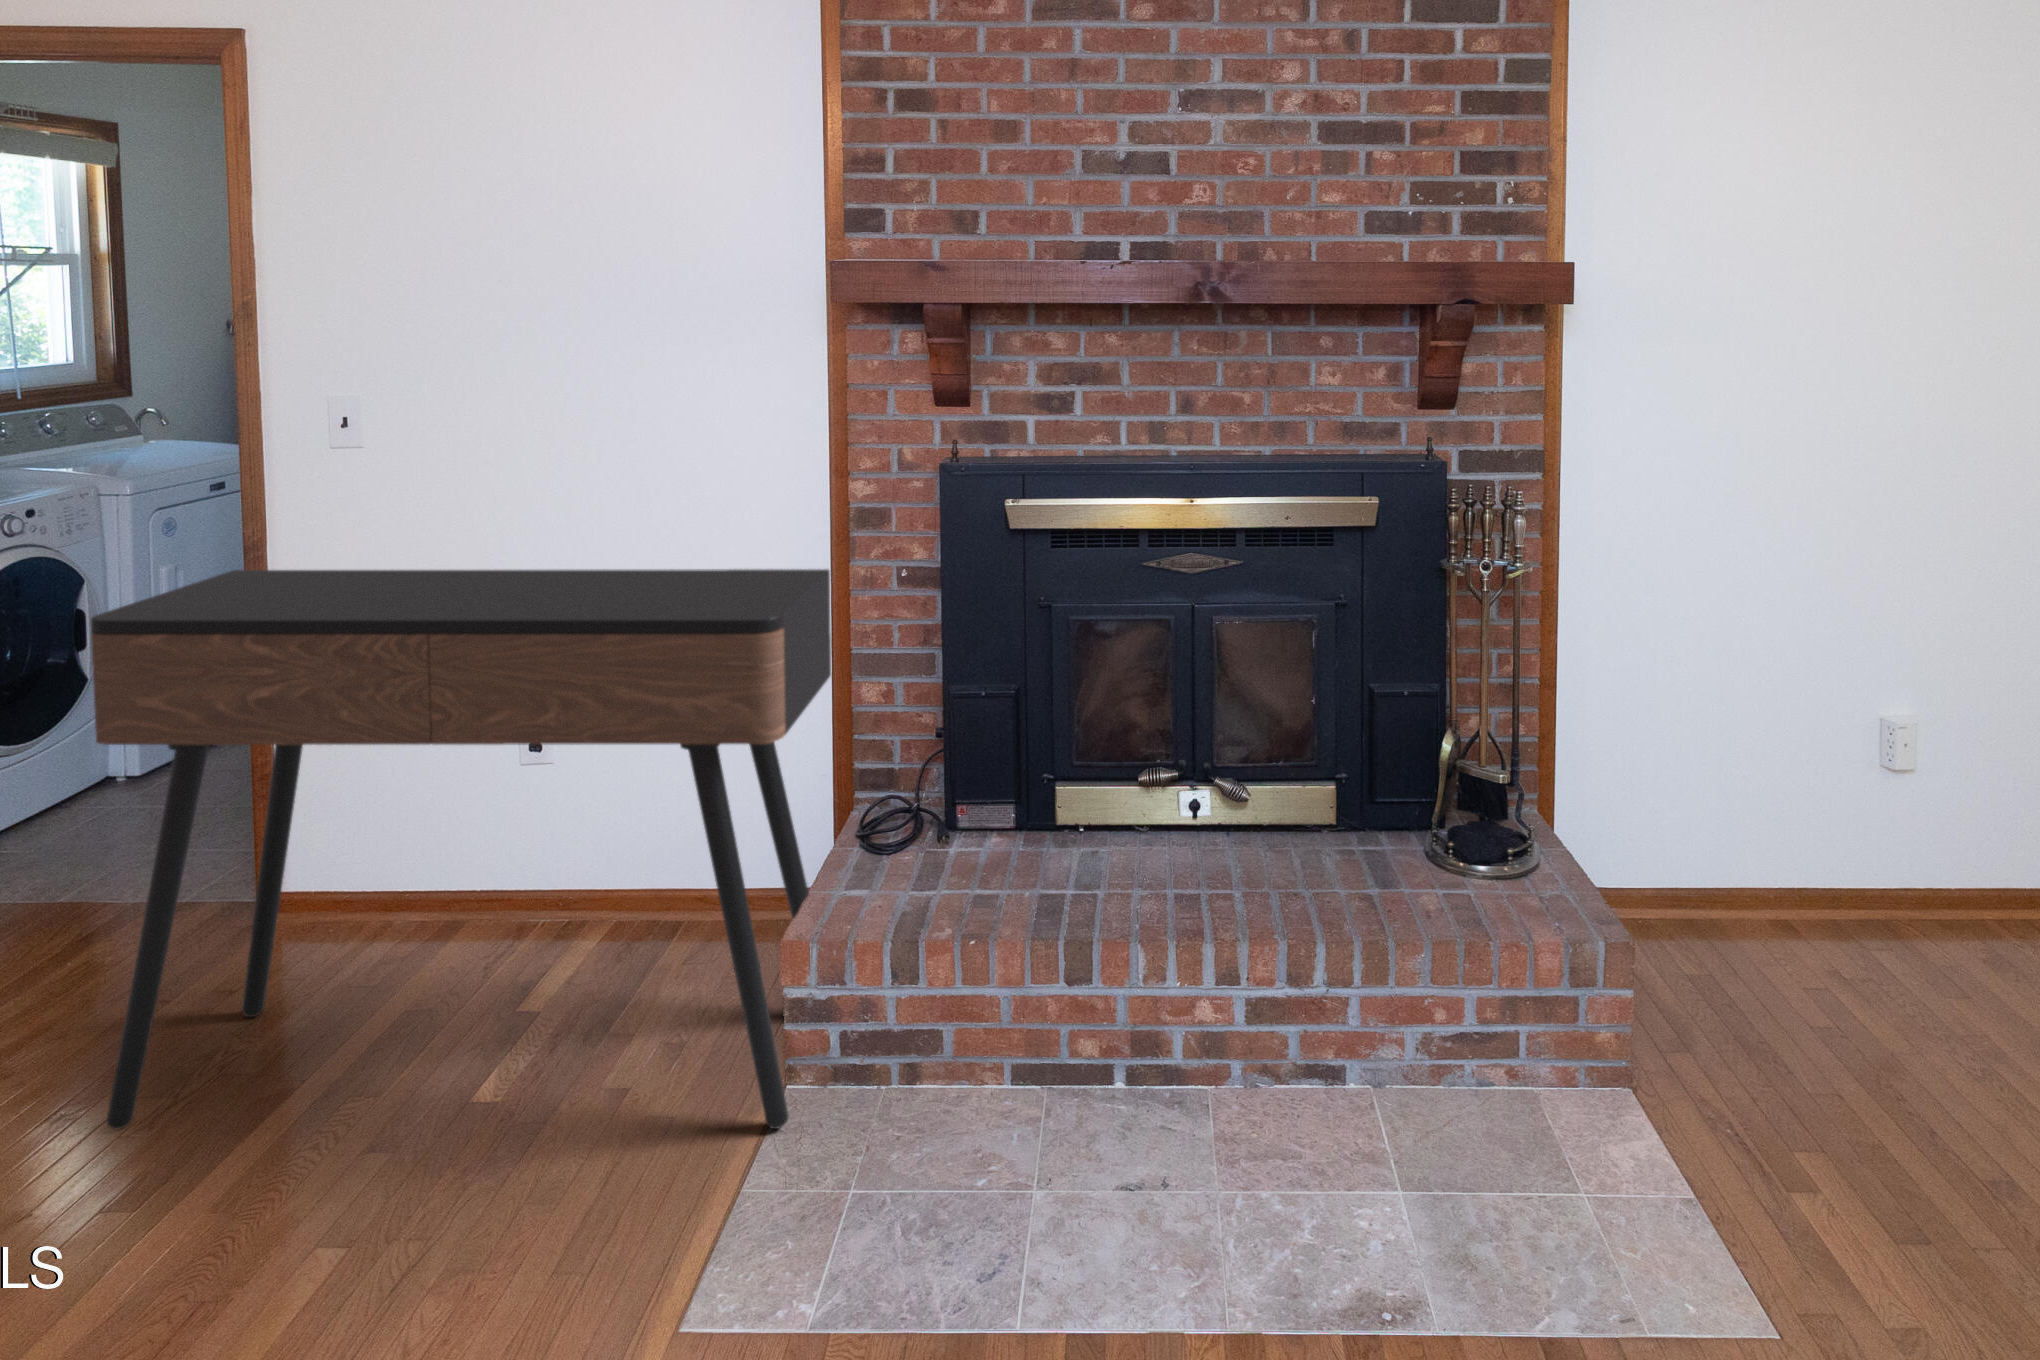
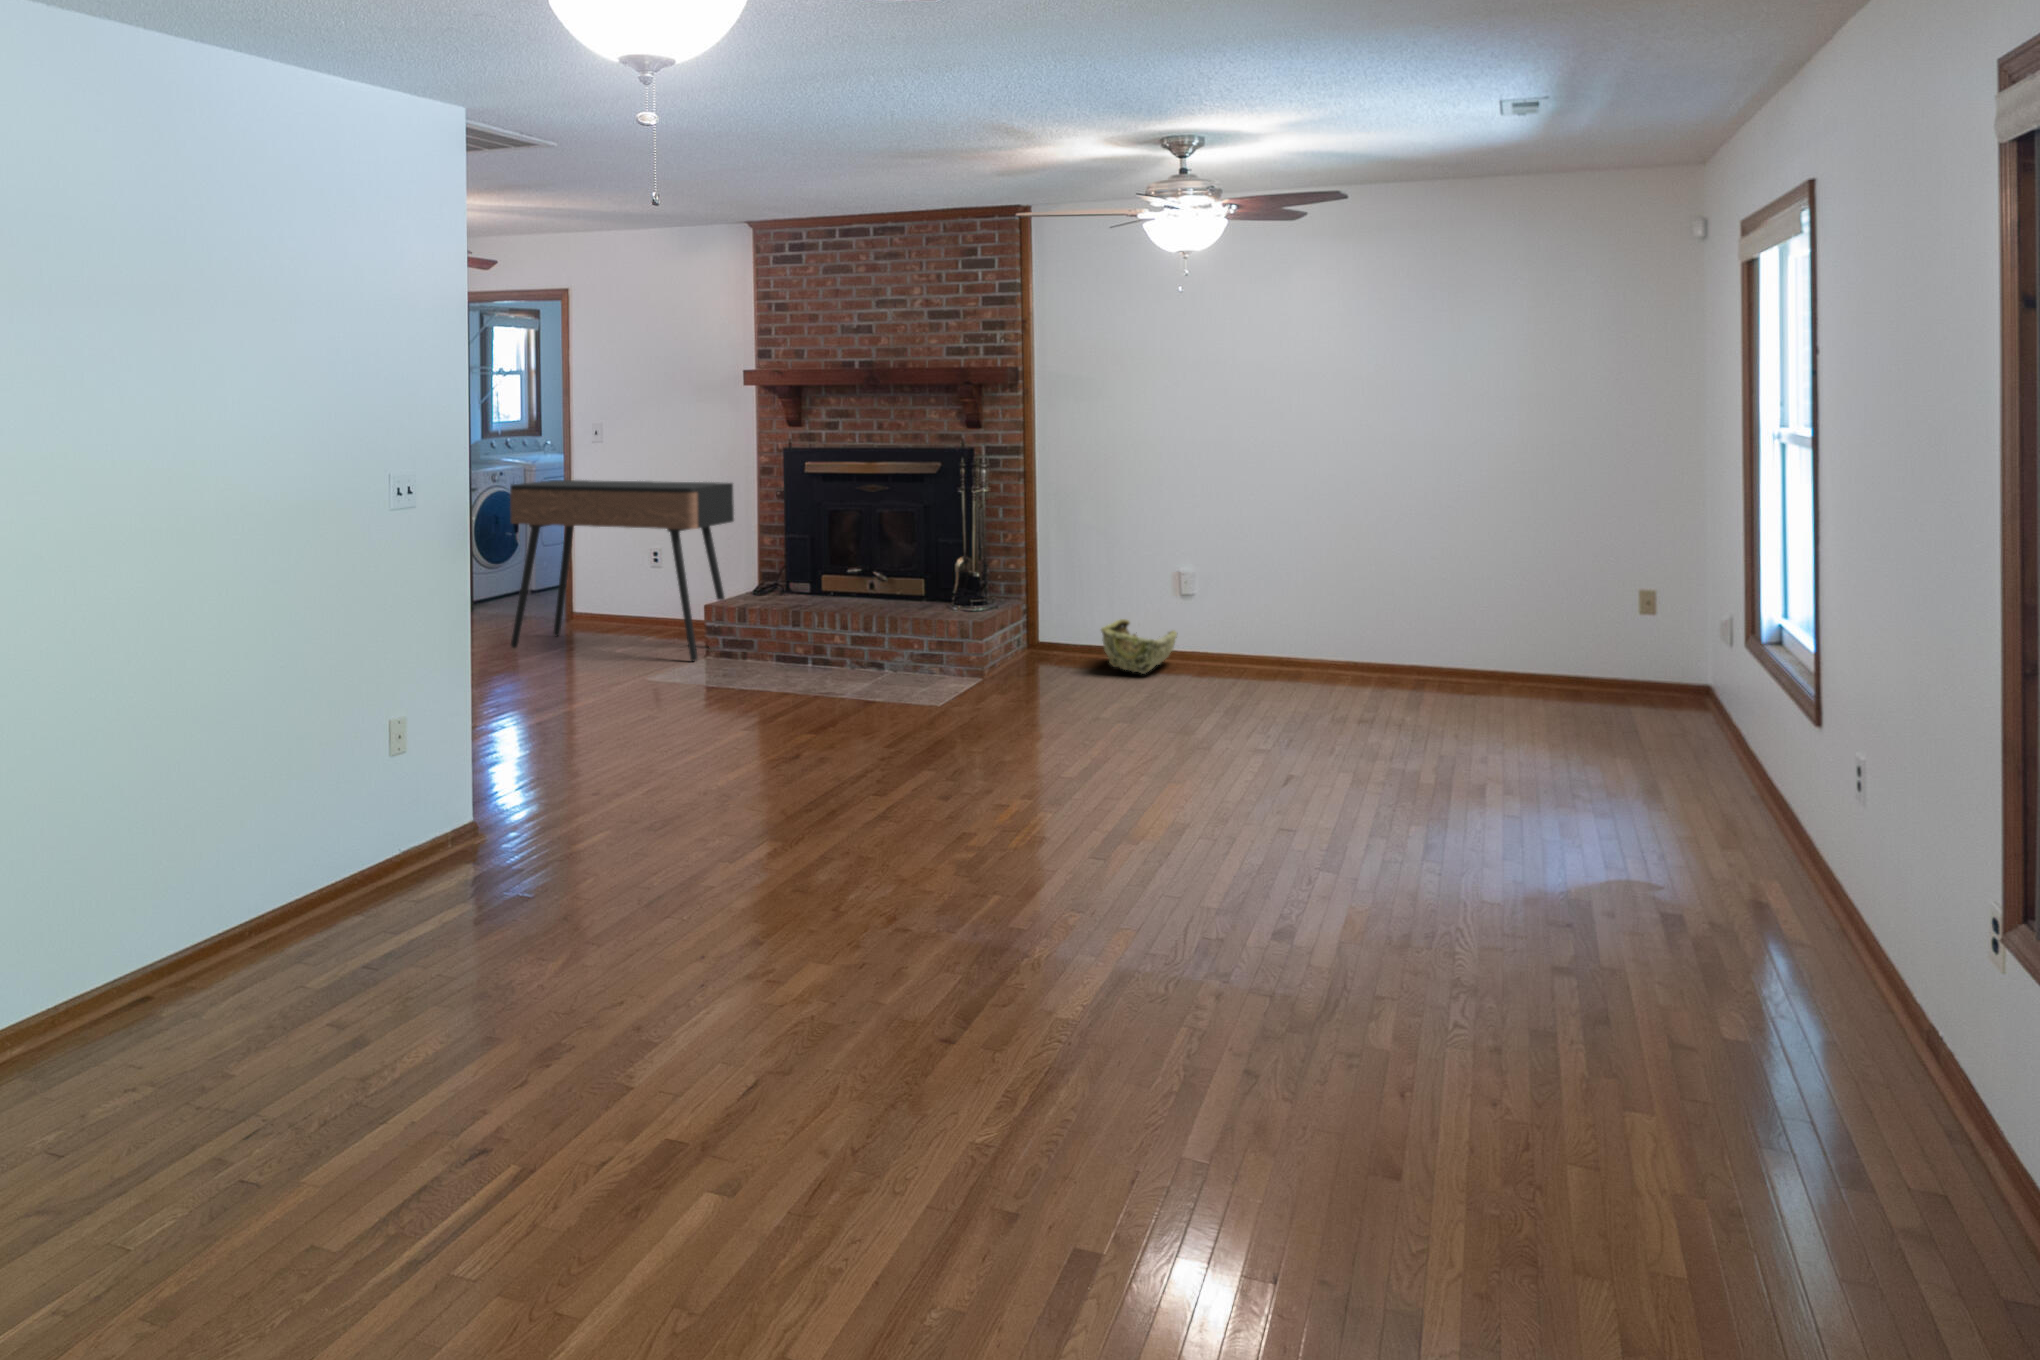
woven basket: none [1776,839,2002,1005] -> present [1101,619,1177,674]

